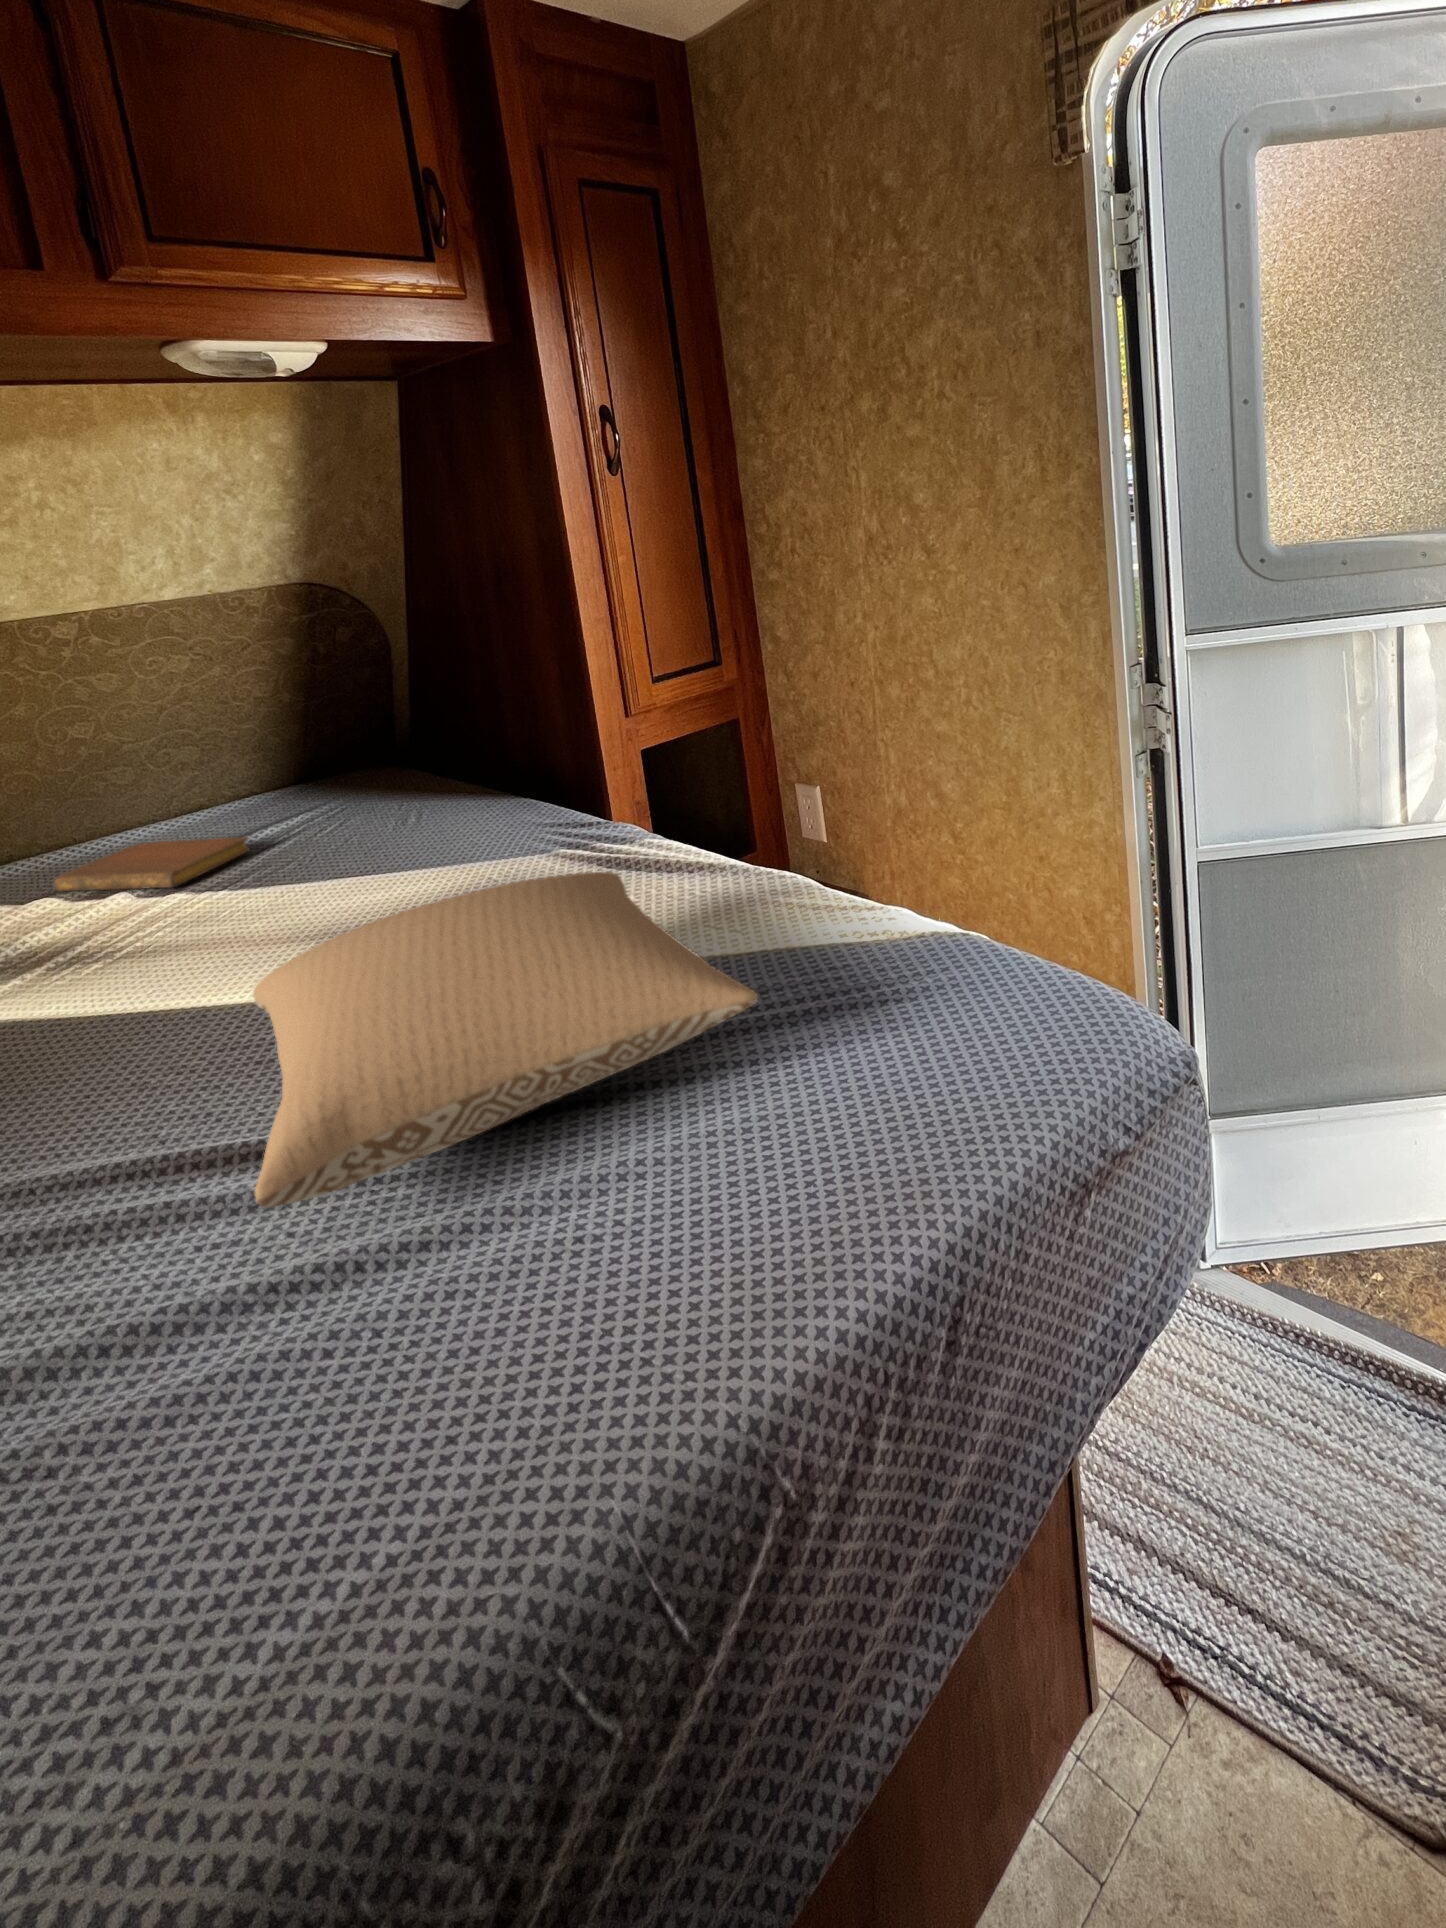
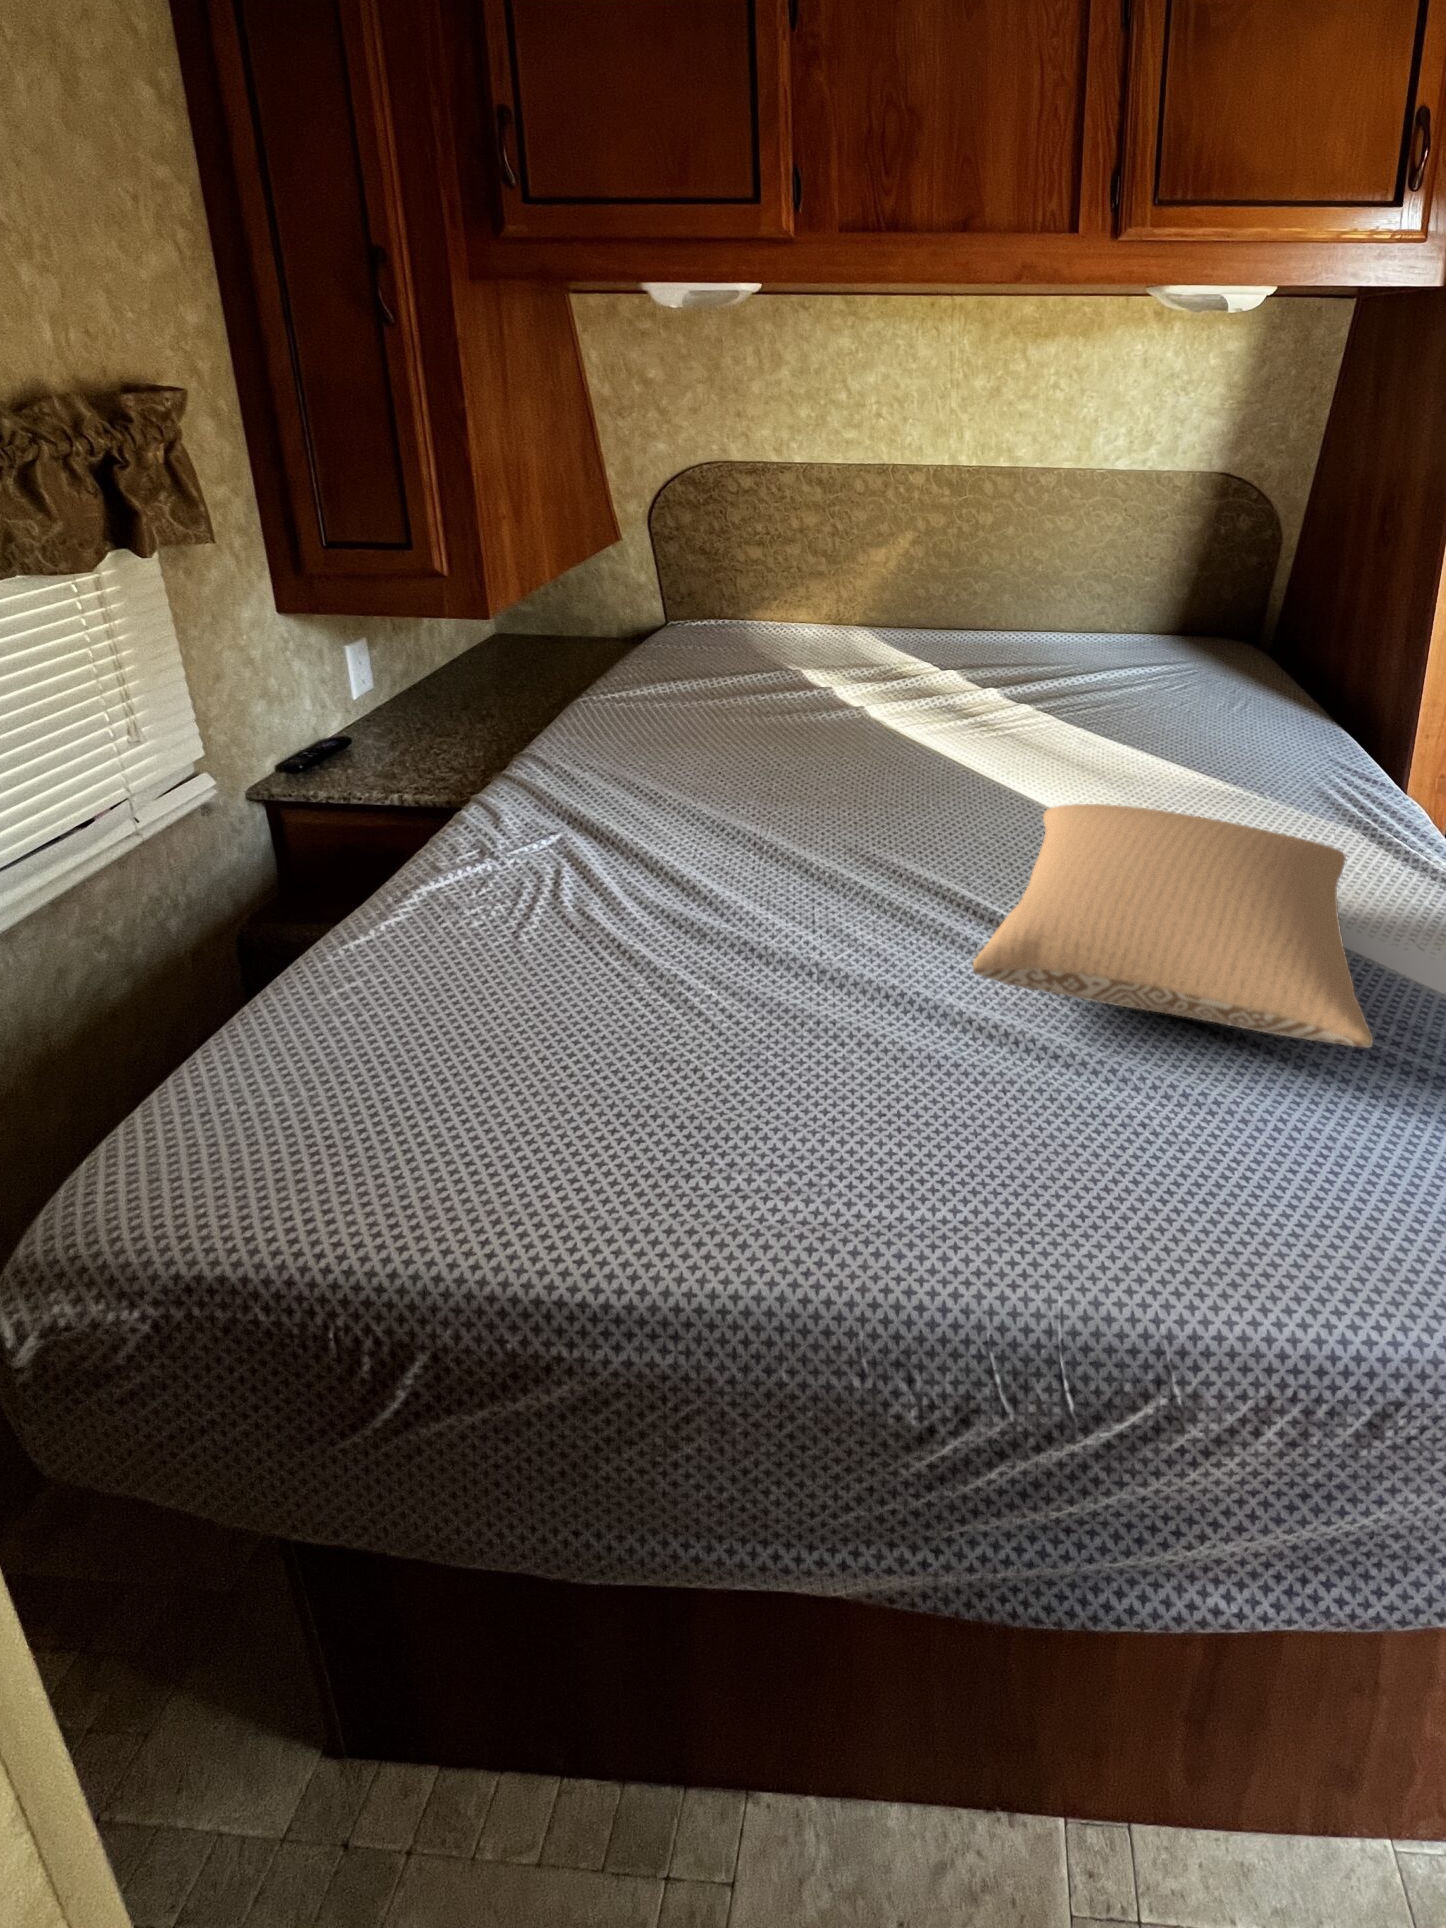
notebook: present [54,837,249,891] -> none [992,638,1115,686]

